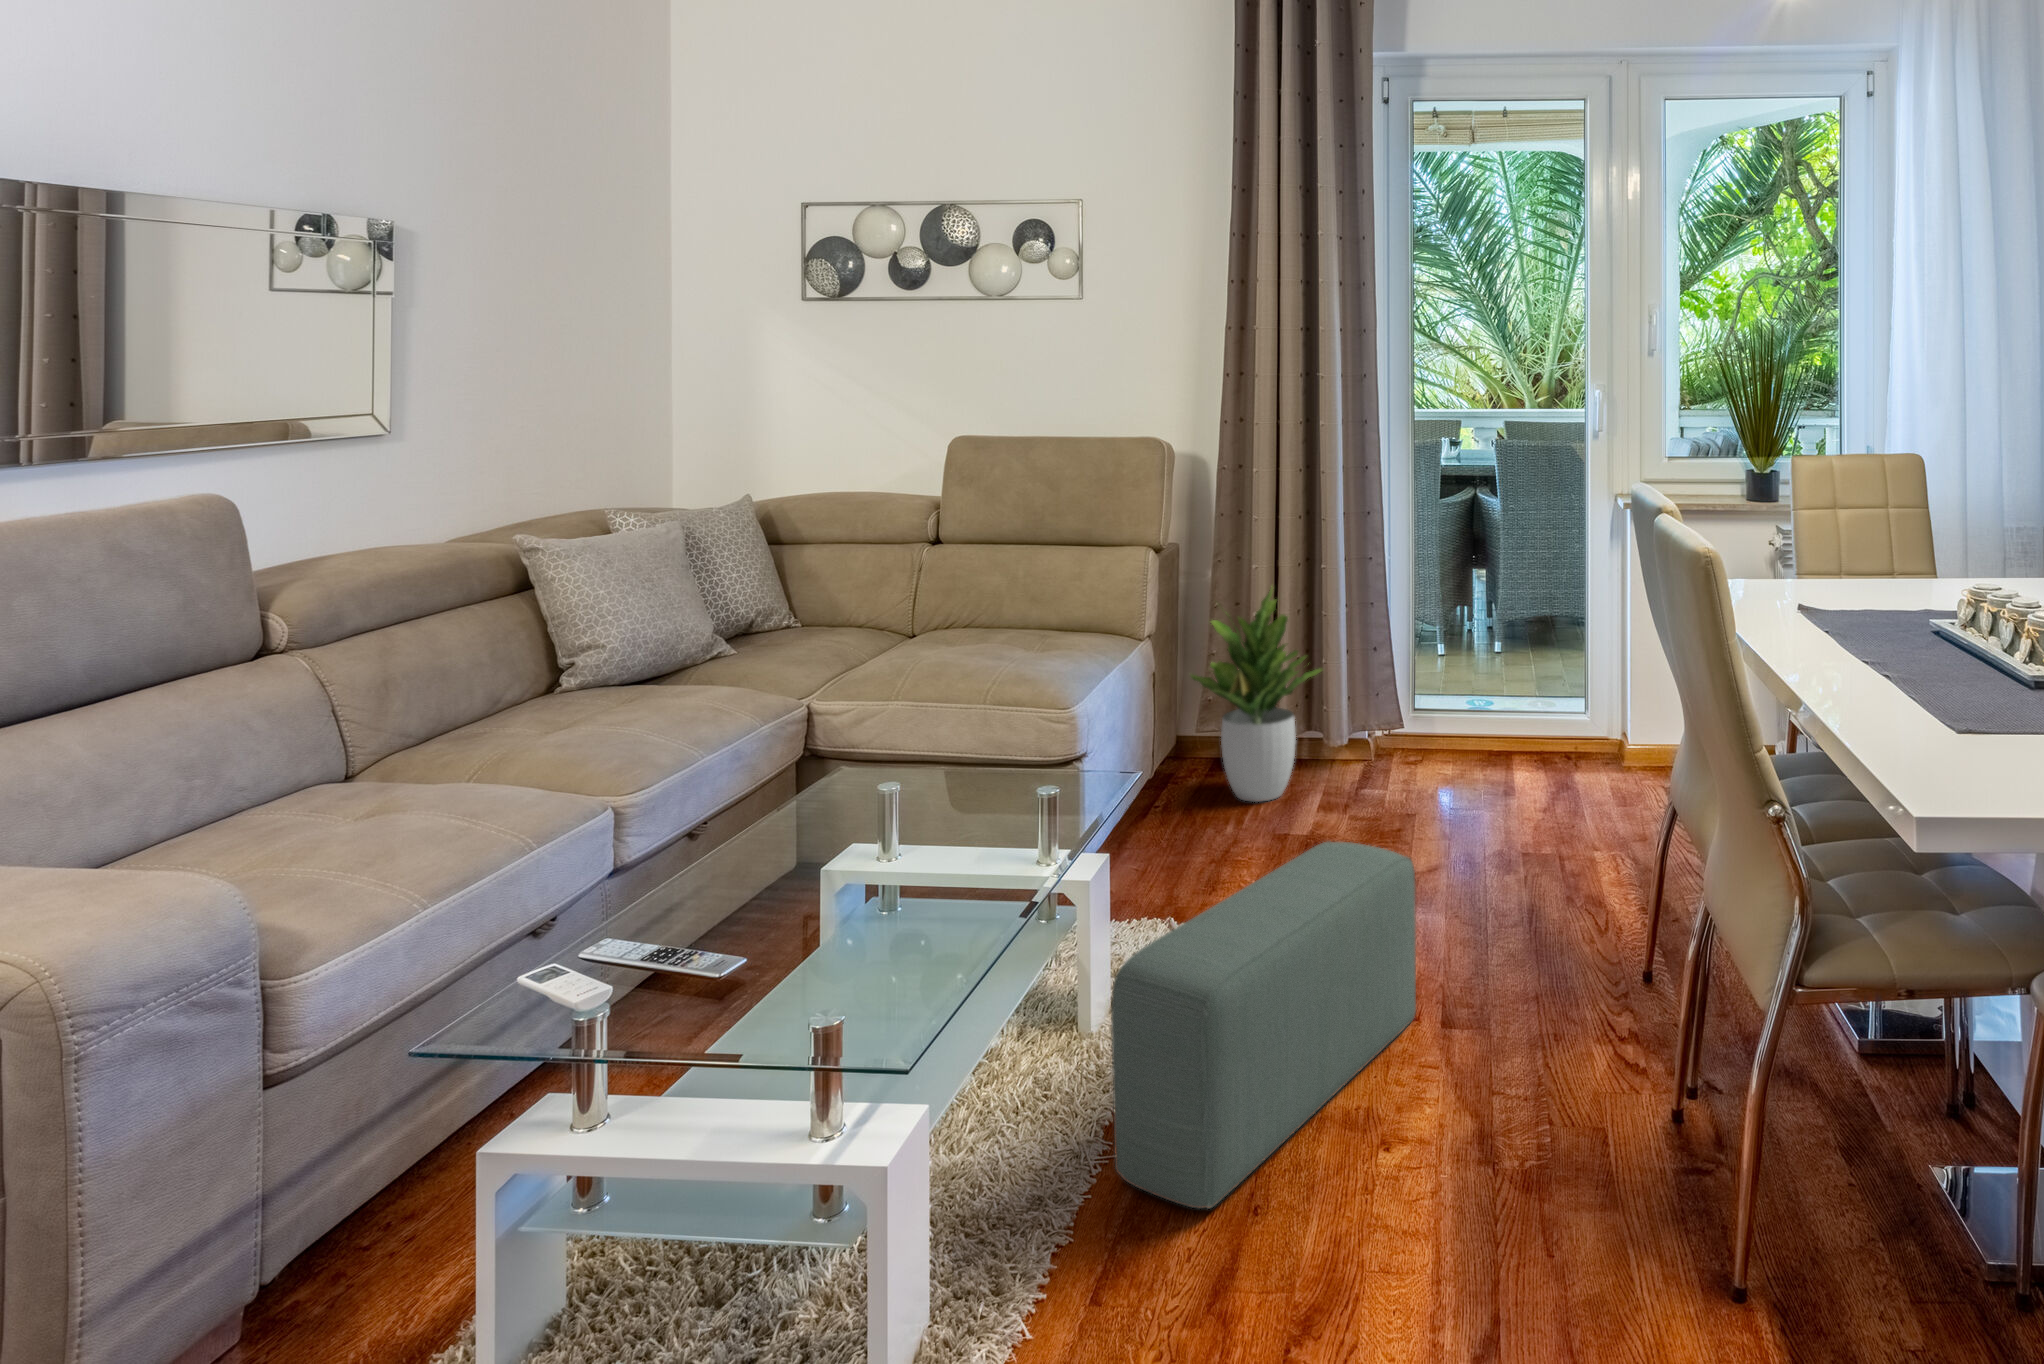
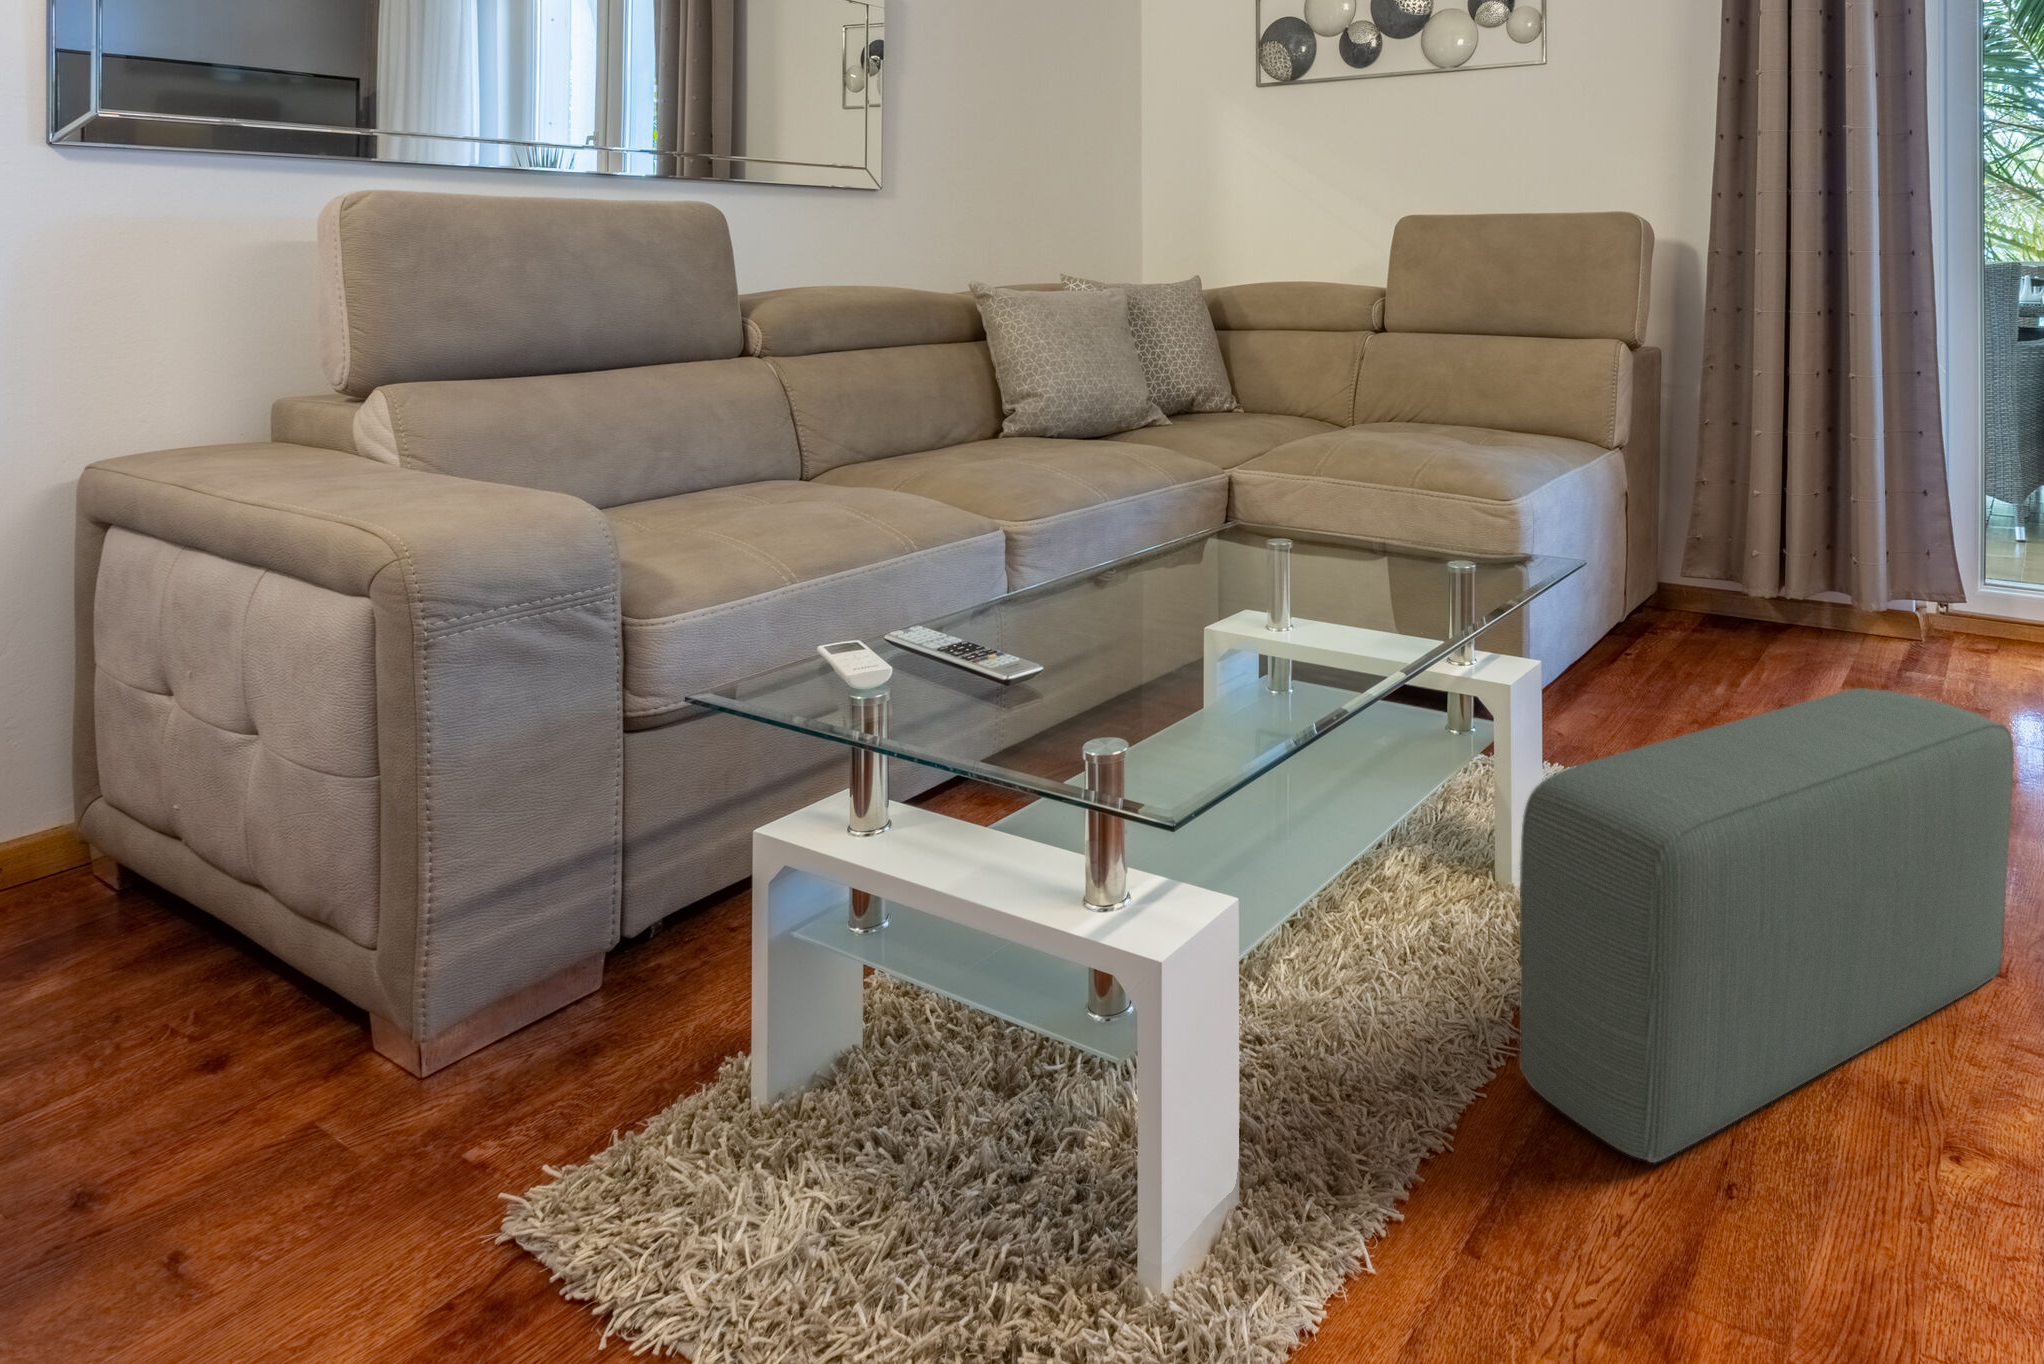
potted plant: present [1191,589,1322,802] -> none [1678,388,1866,669]

